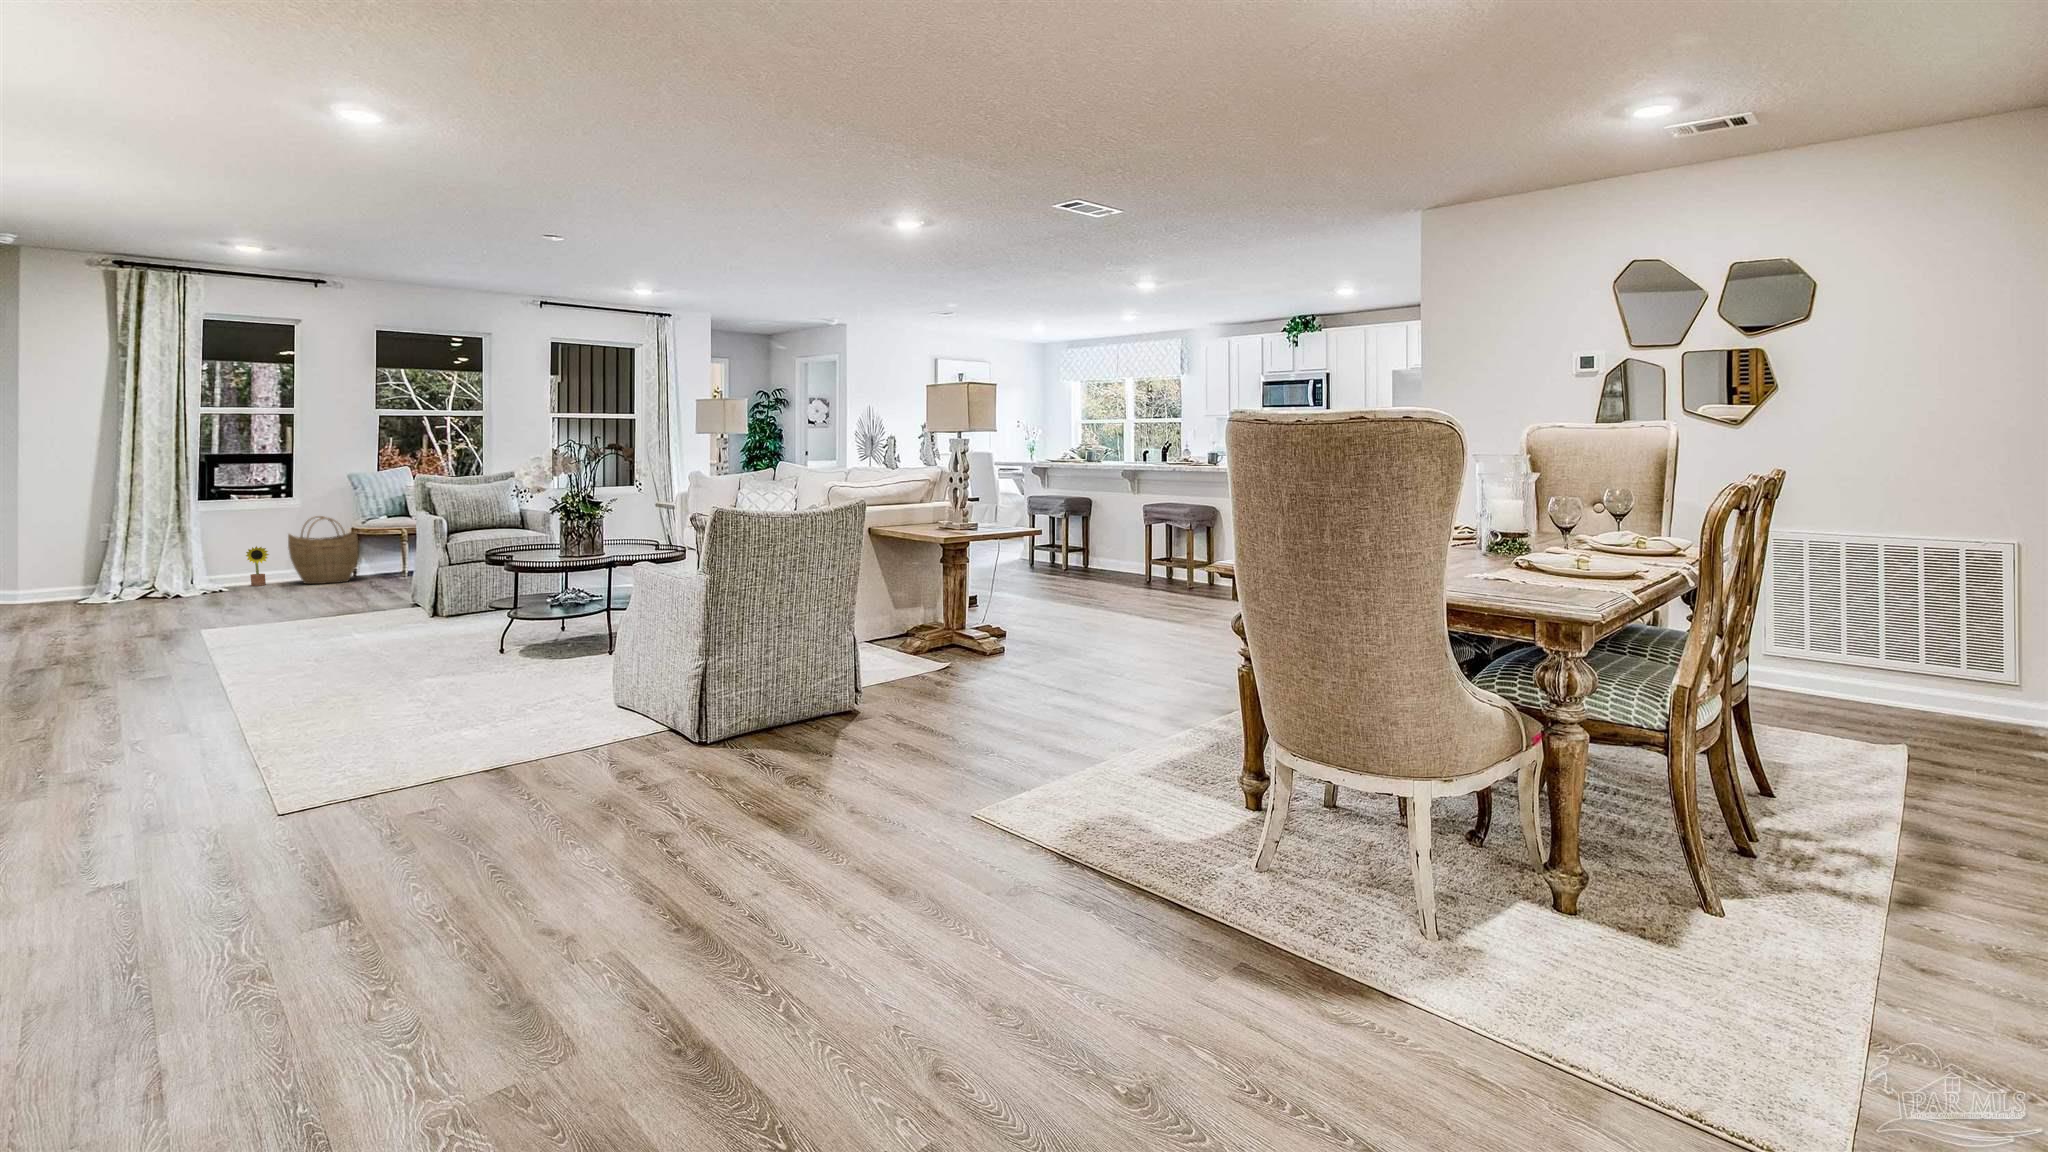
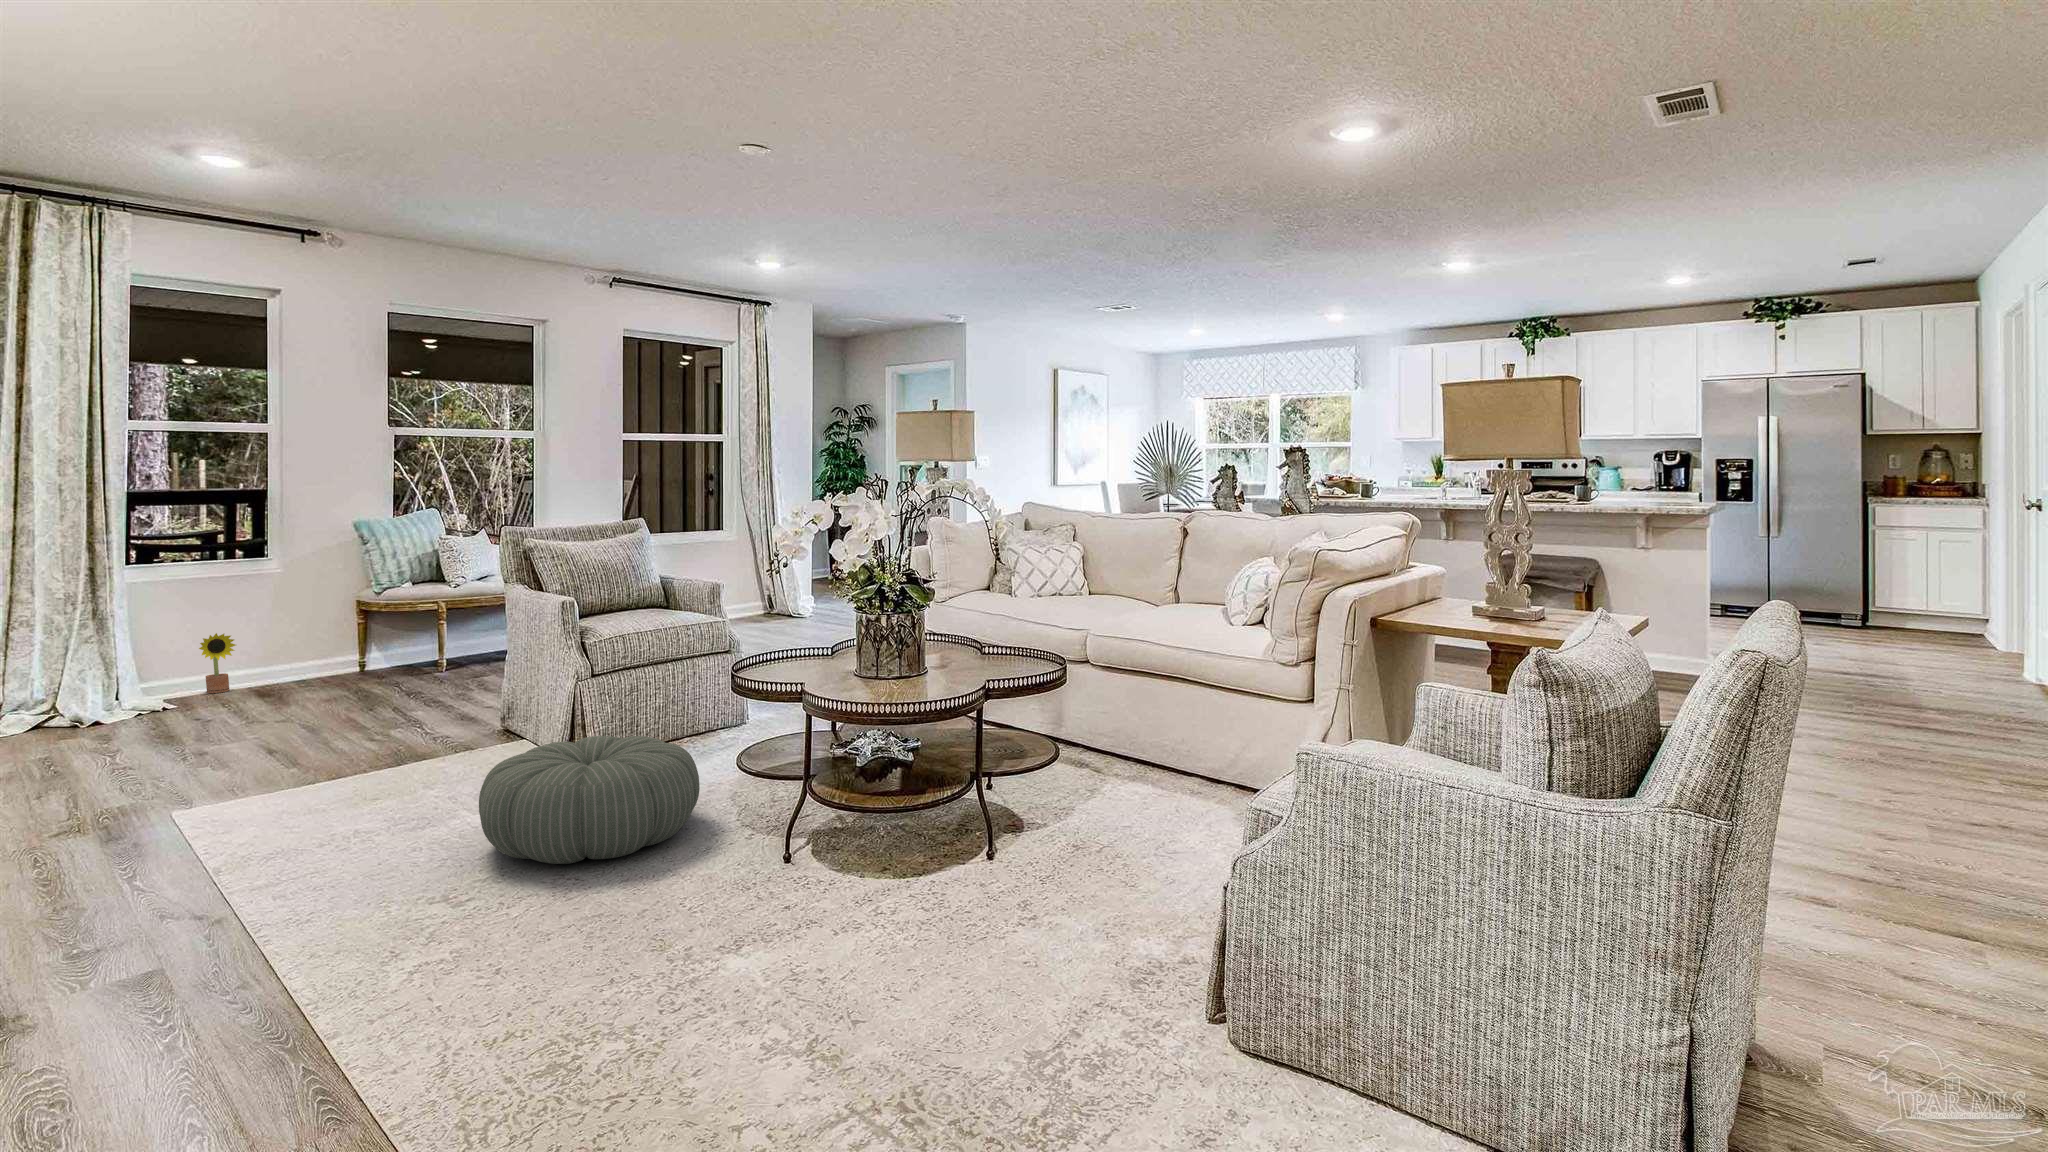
woven basket: present [288,516,358,584] -> none [265,583,372,687]
pouf: none [347,590,477,648] -> present [479,736,700,864]

